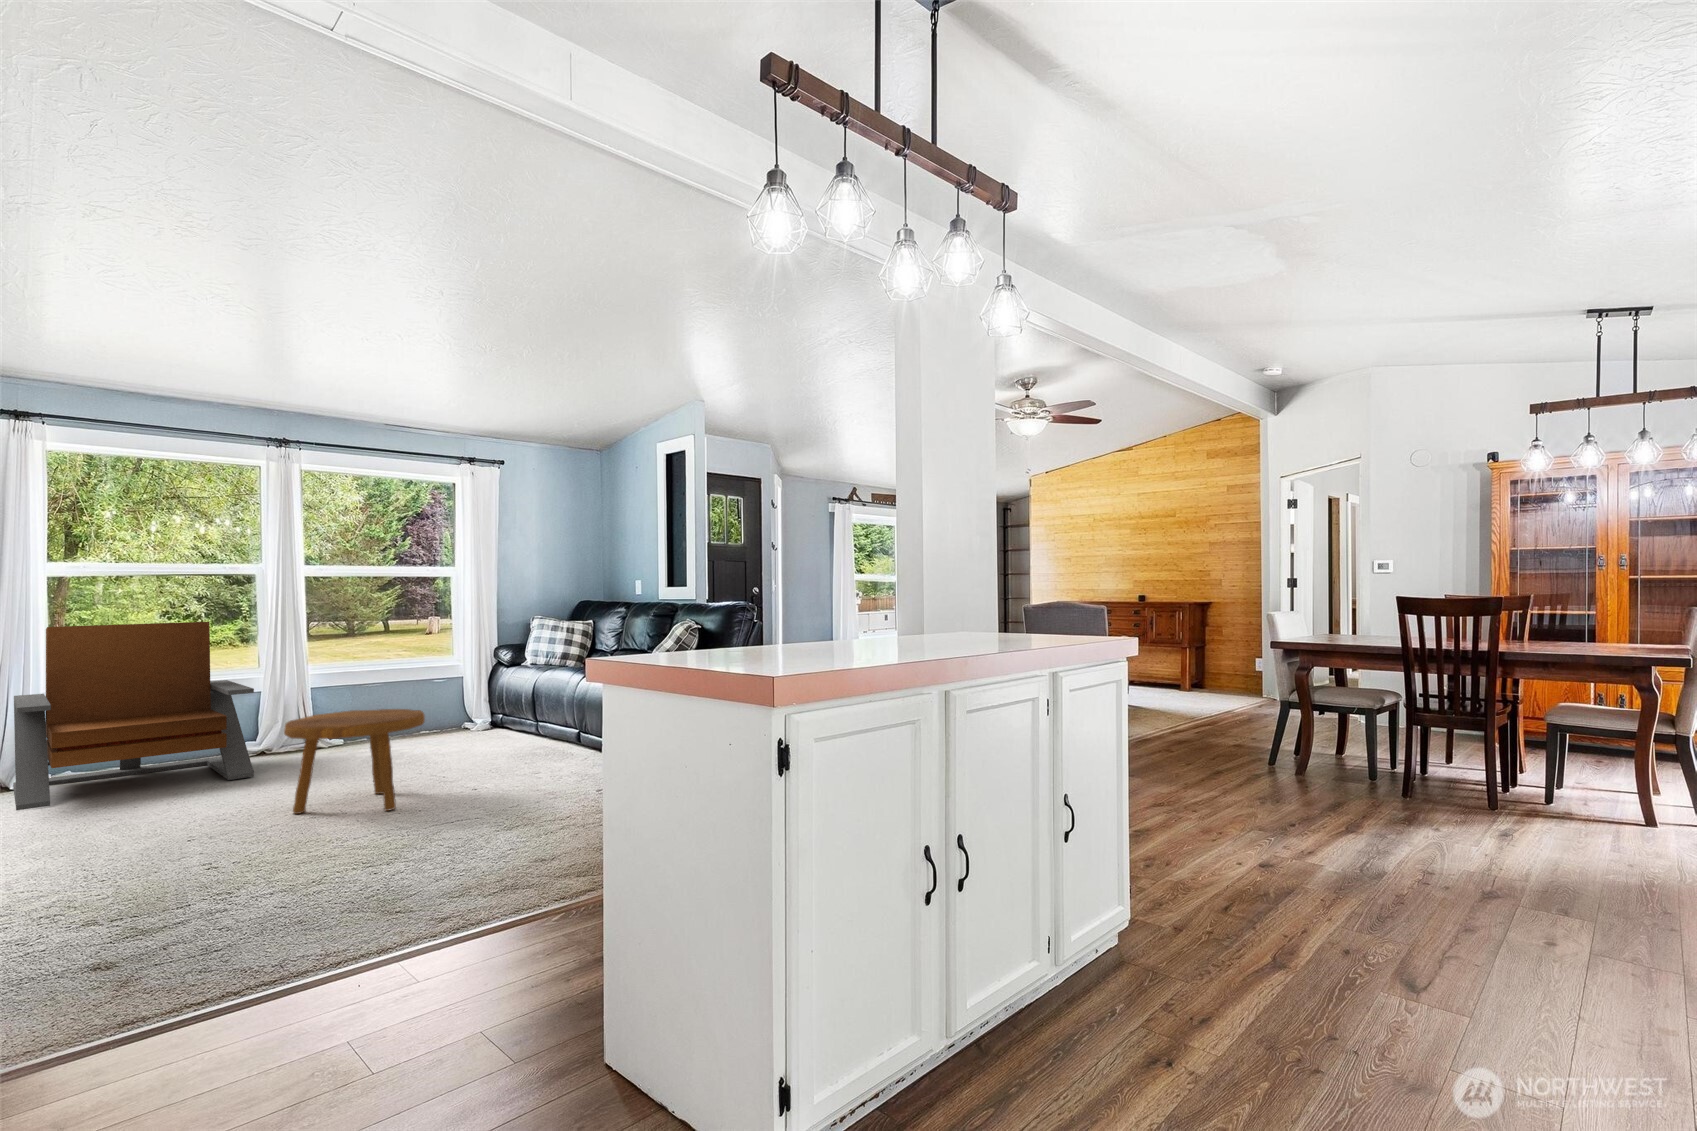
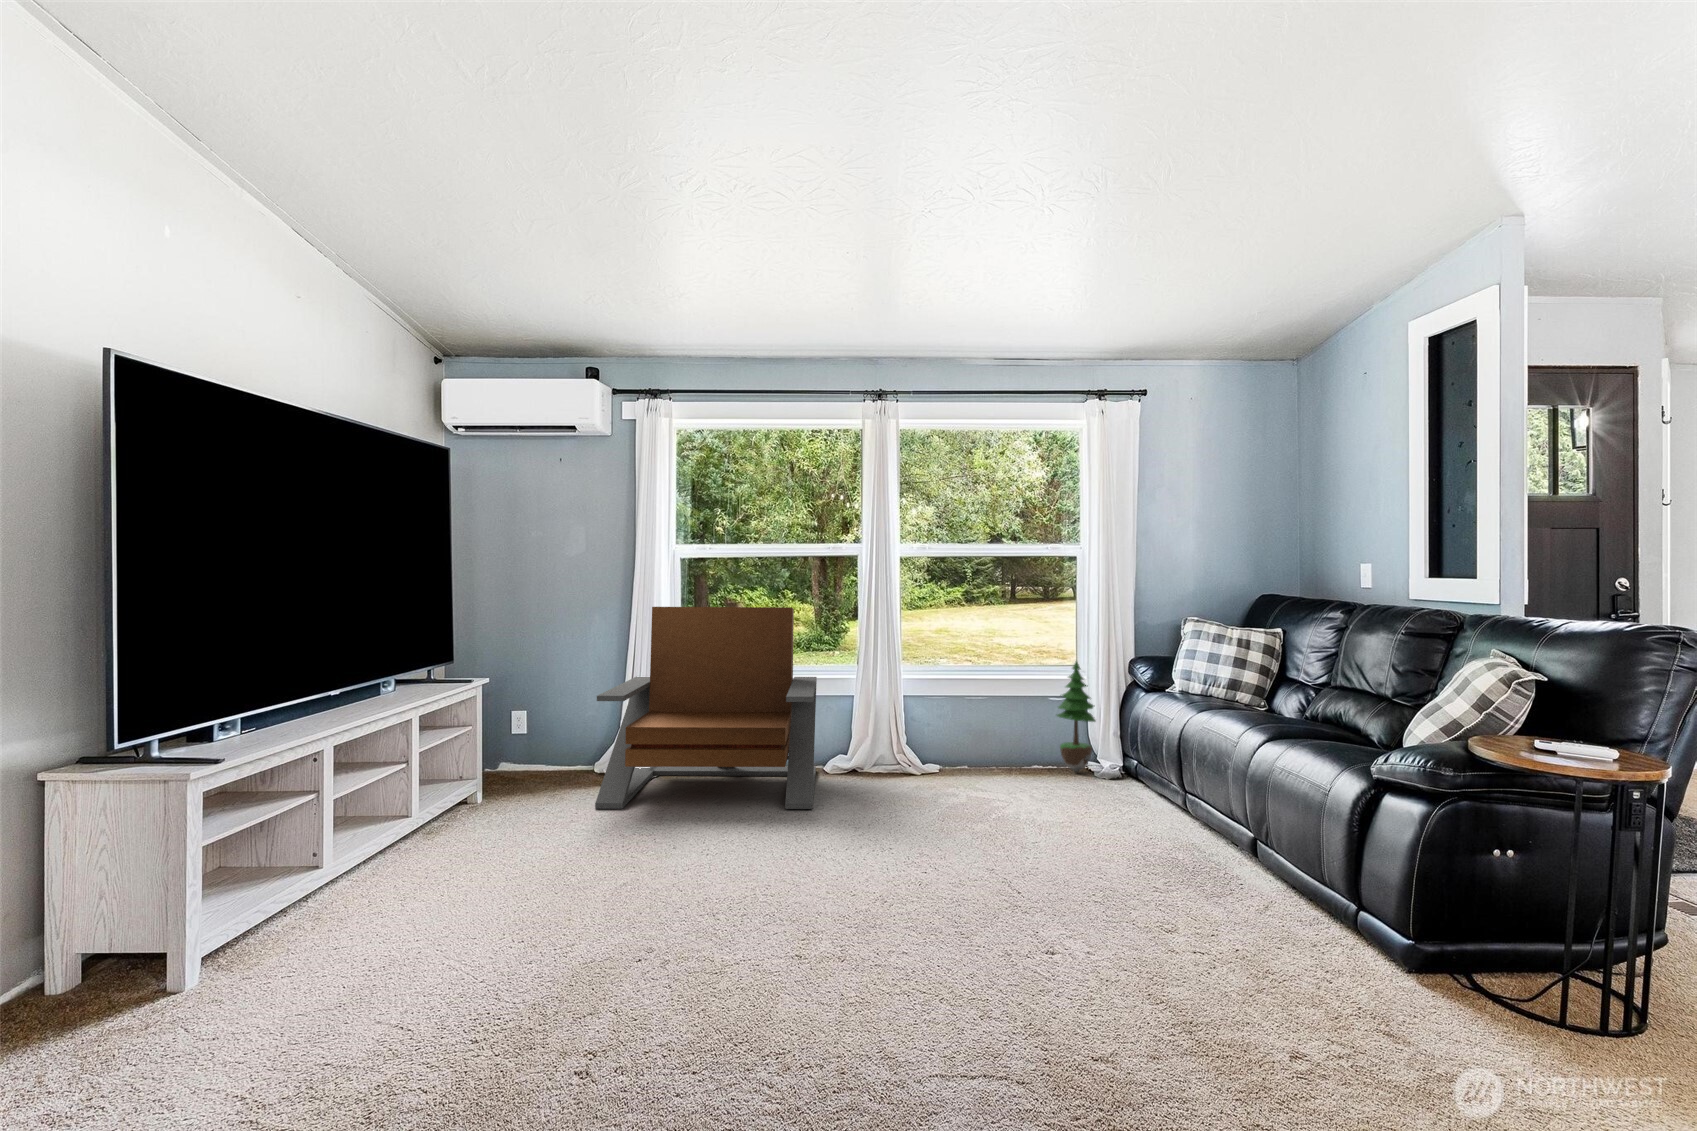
potted tree: none [439,650,471,730] -> present [1057,661,1096,772]
footstool: present [284,709,425,814] -> none [778,754,970,945]

